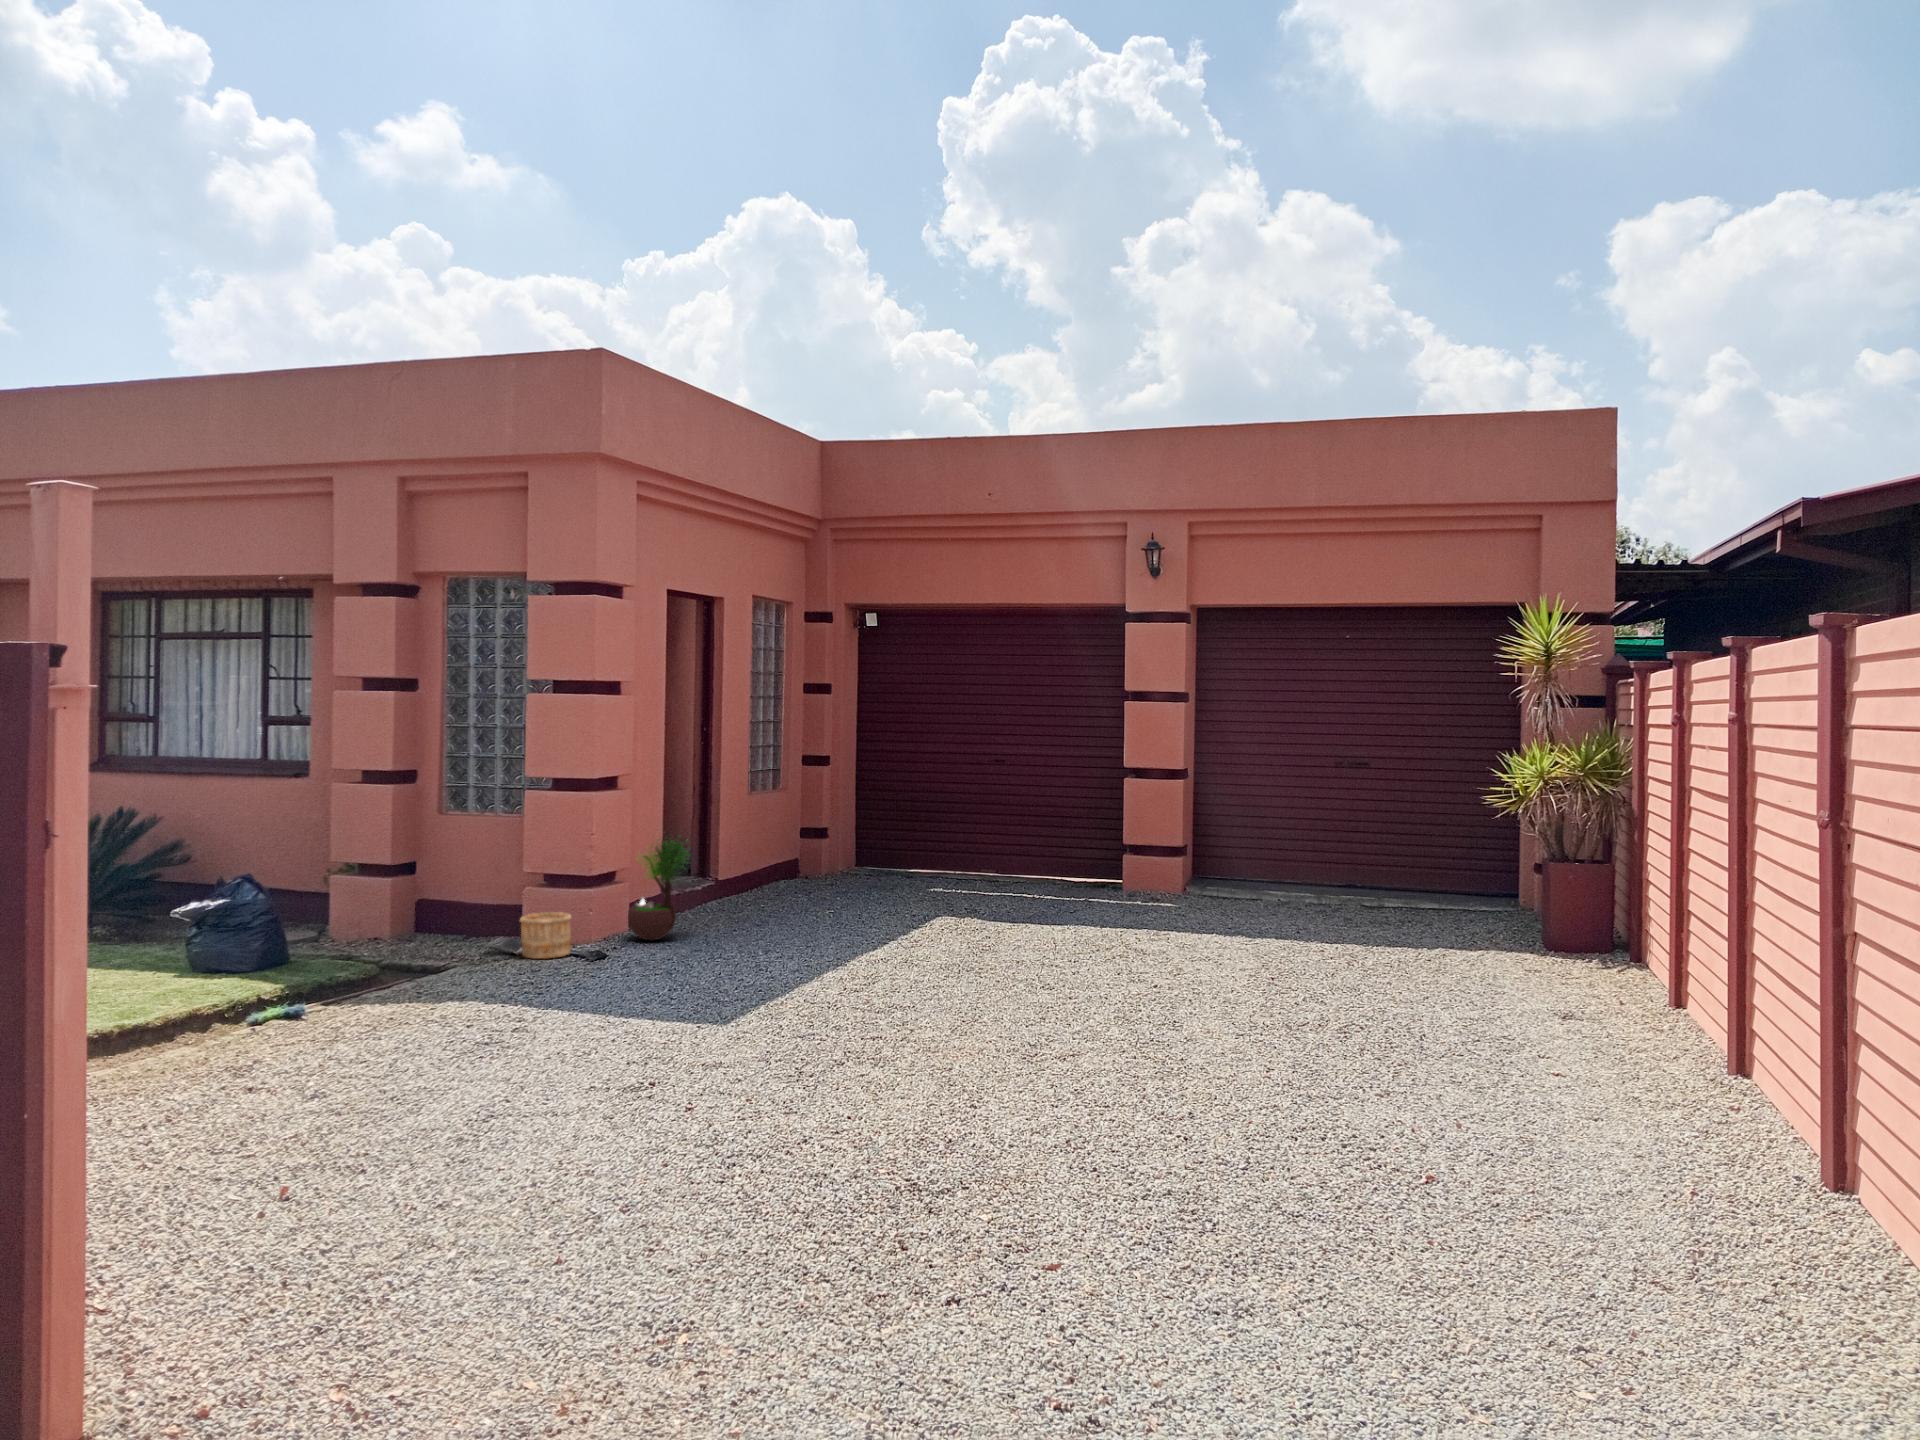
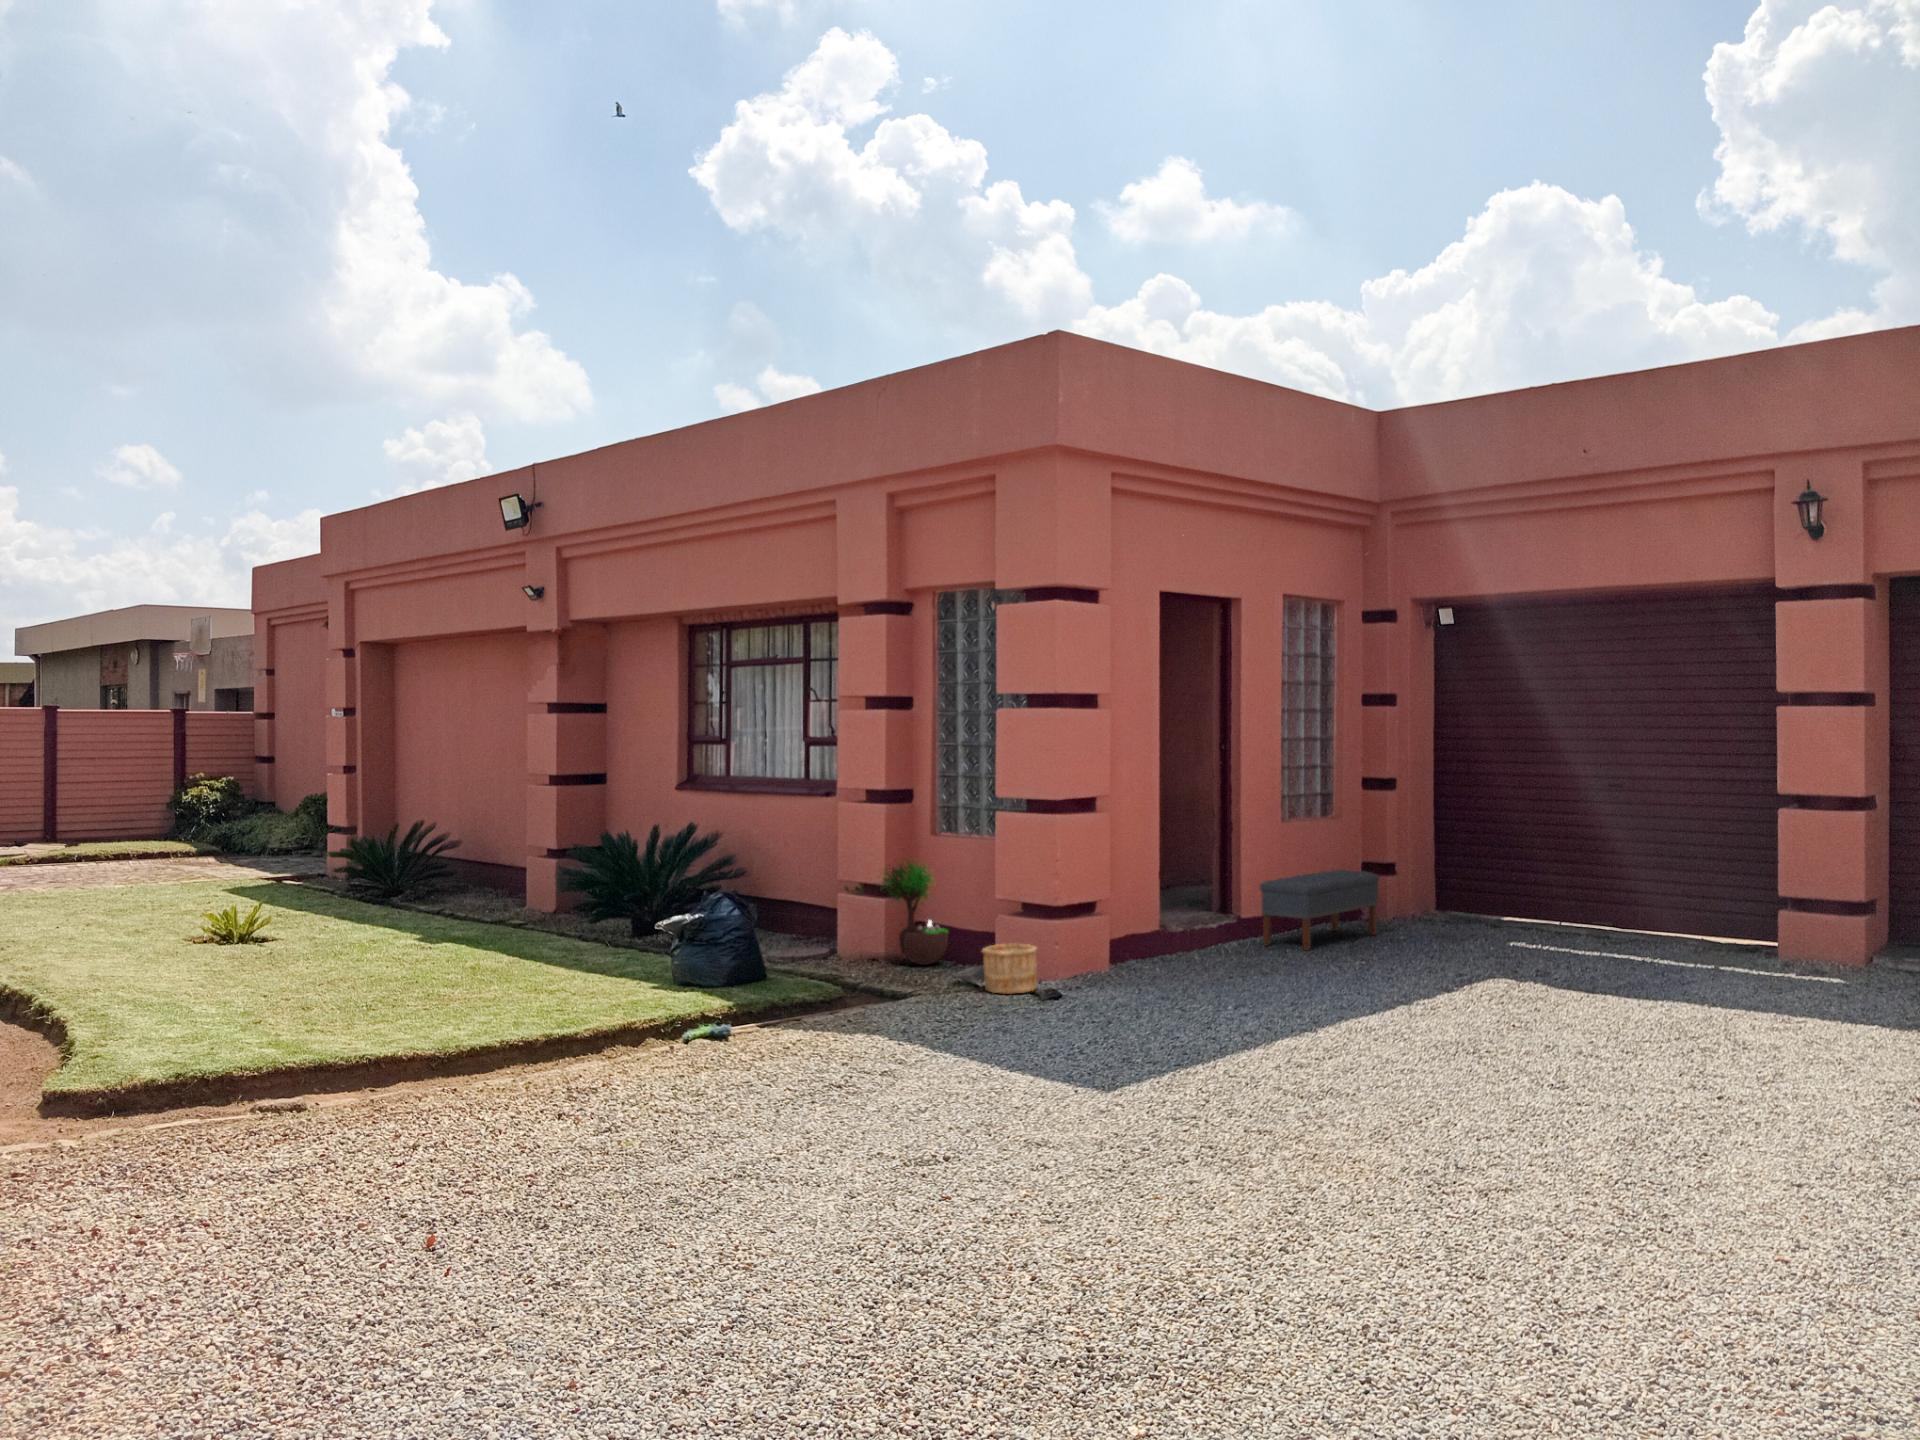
potted tree: present [628,836,690,940] -> present [877,858,948,965]
bench: none [730,837,821,907] -> present [1260,870,1379,951]

